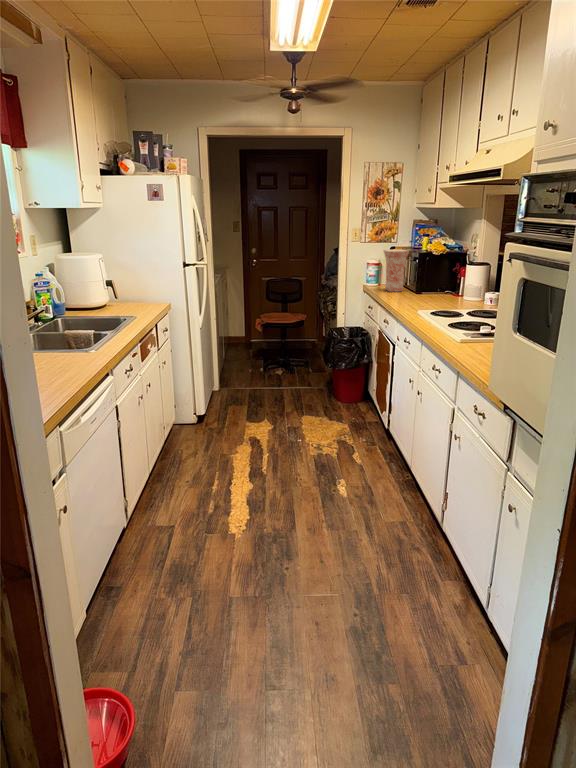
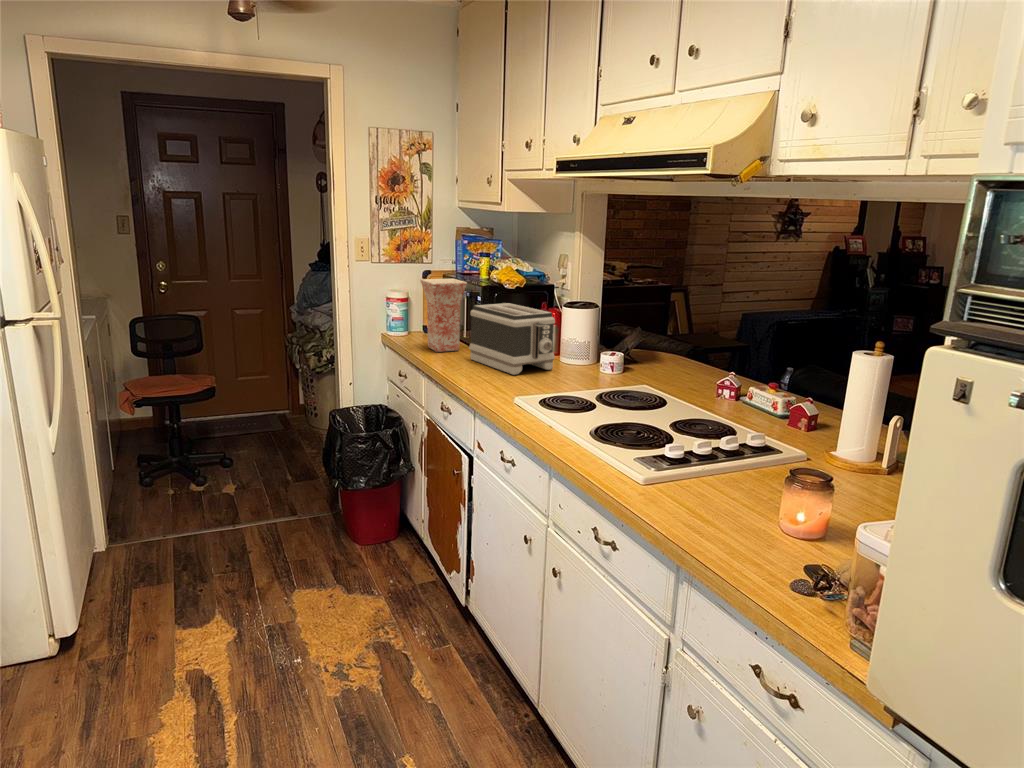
toaster: none [406,263,455,302] -> present [469,303,555,375]

